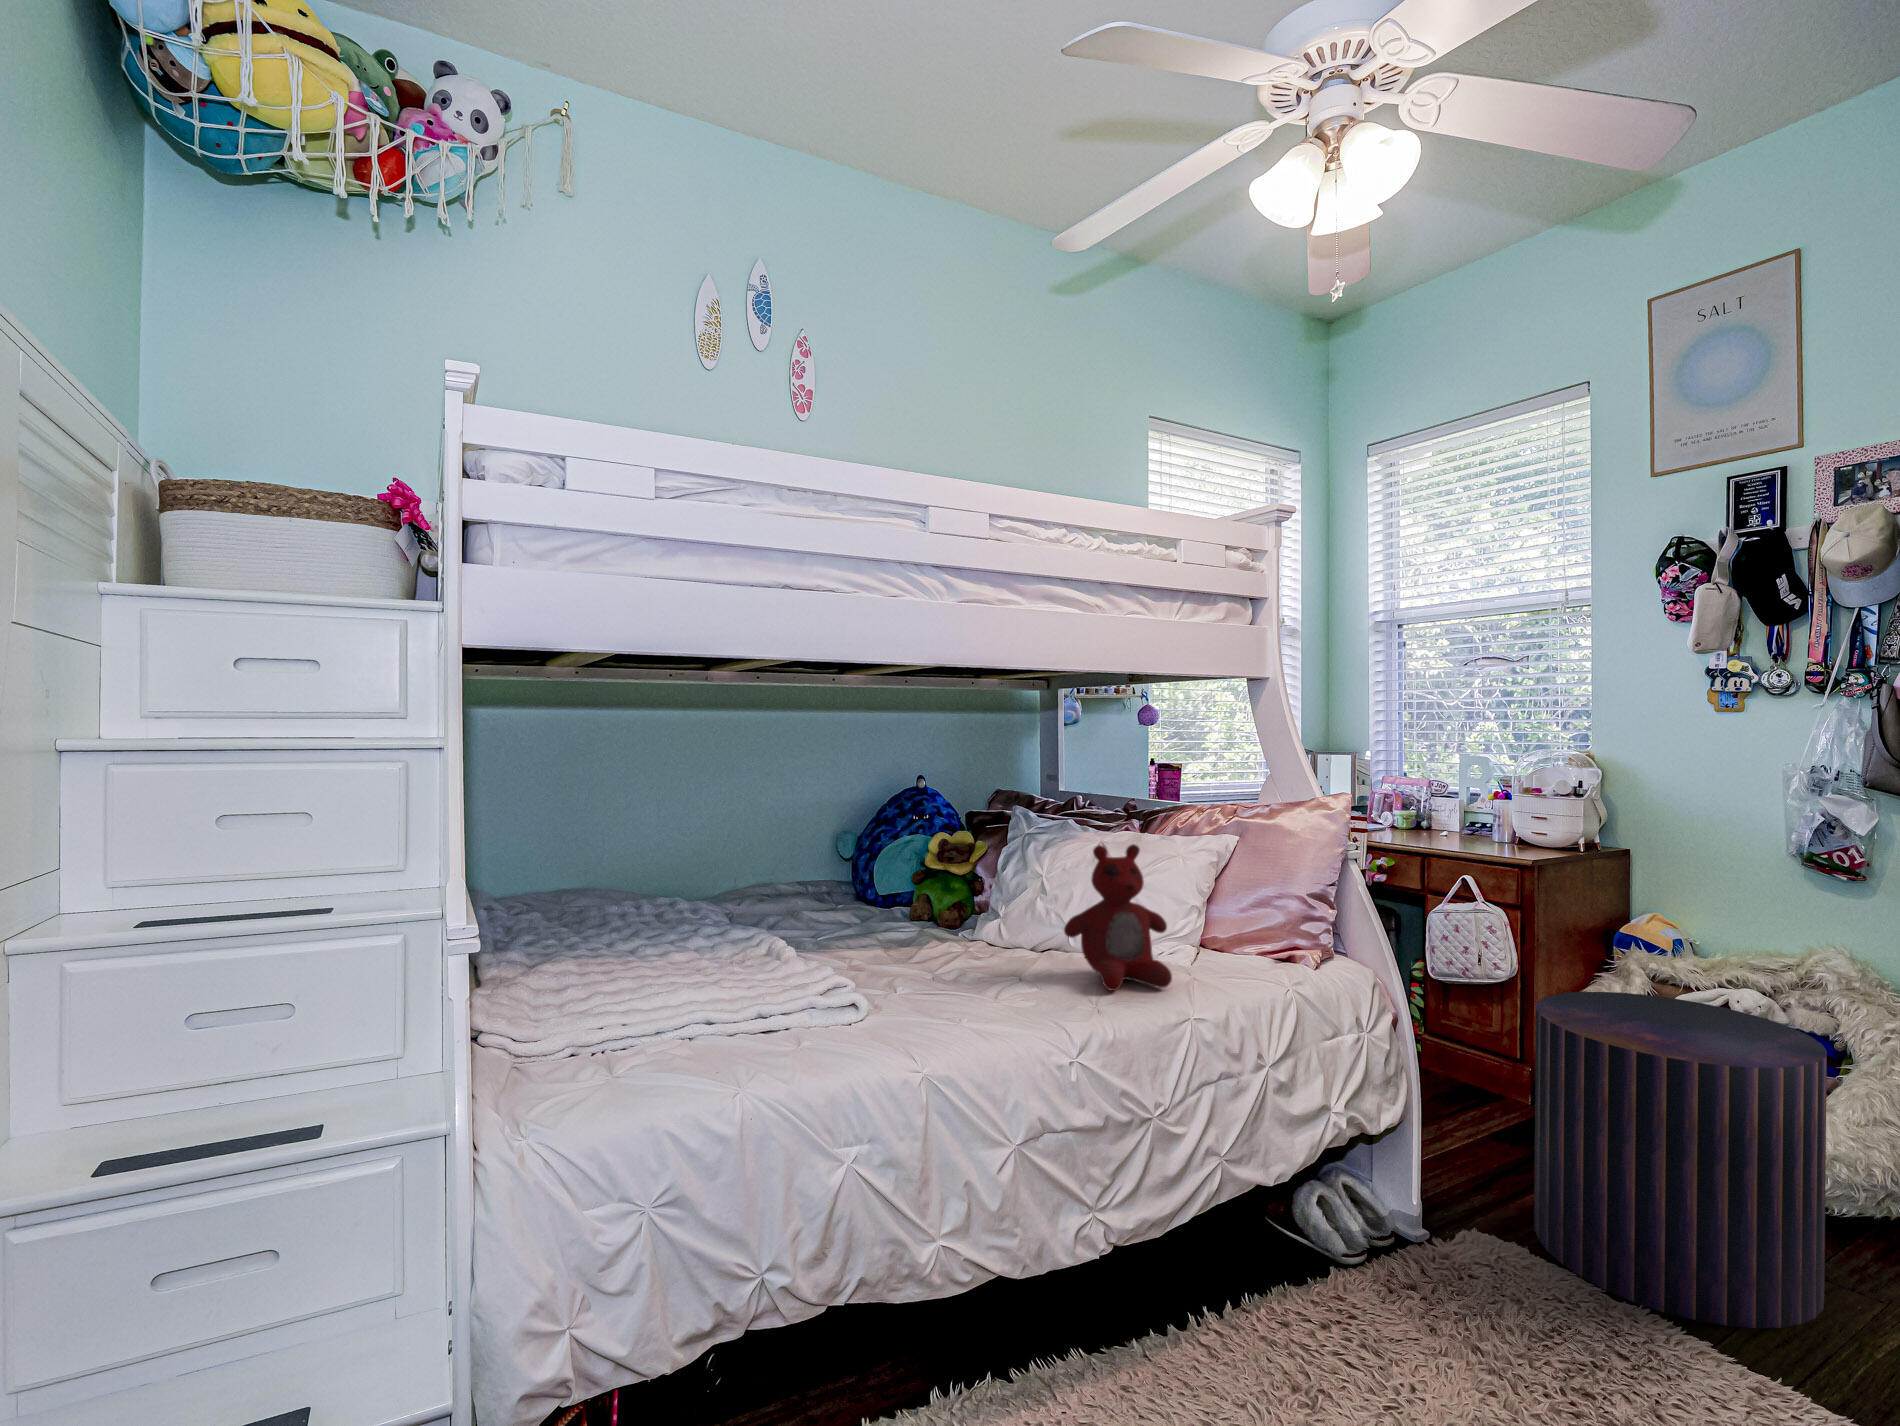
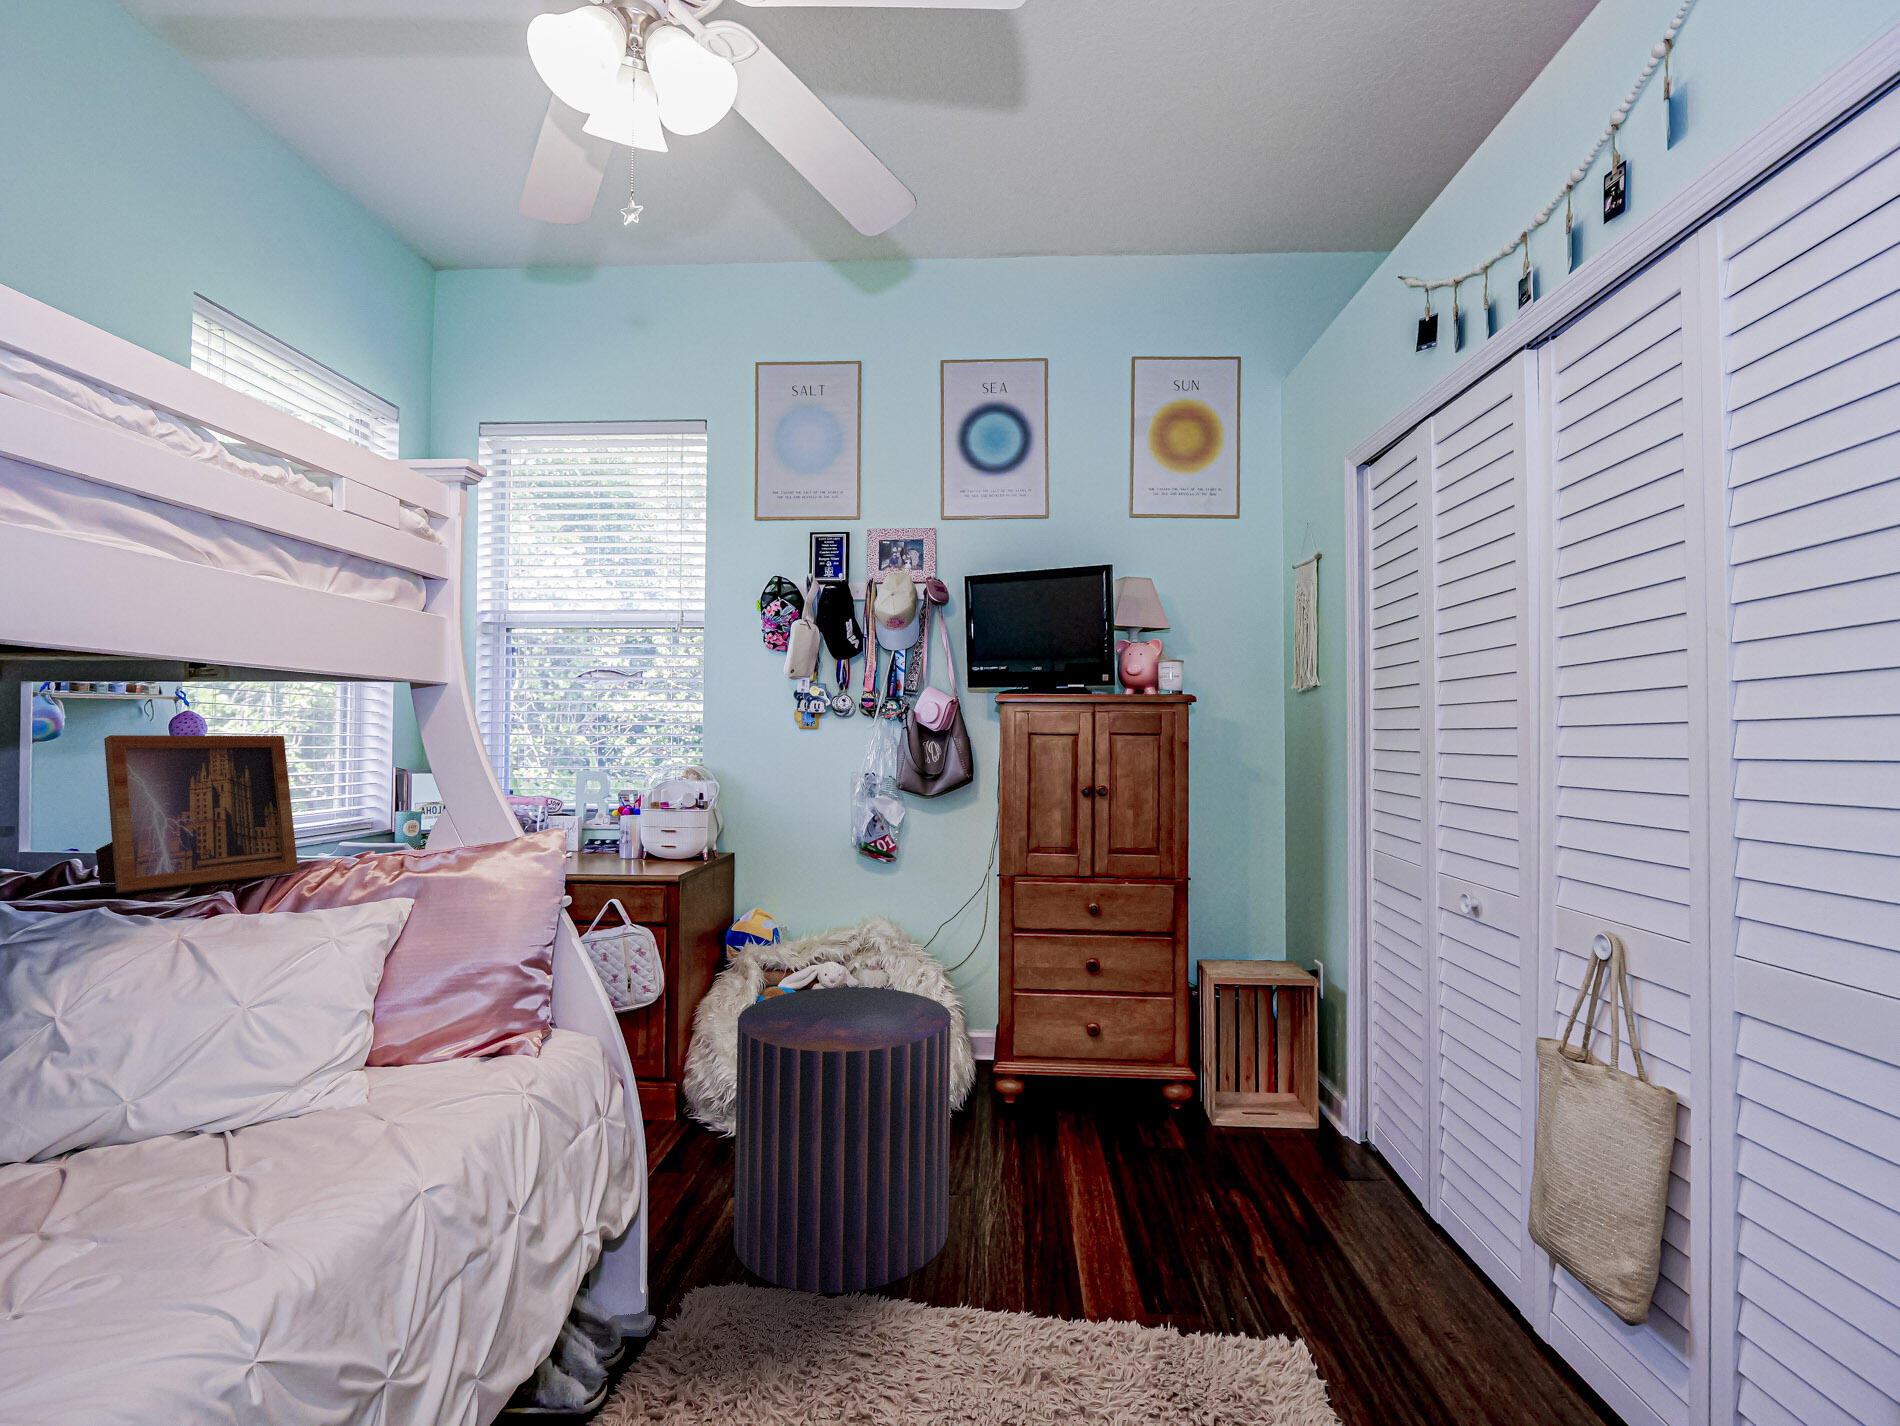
picture frame: none [1080,718,1185,815] -> present [96,735,298,893]
stuffed bear: present [1064,844,1172,991] -> none [154,939,375,1195]

